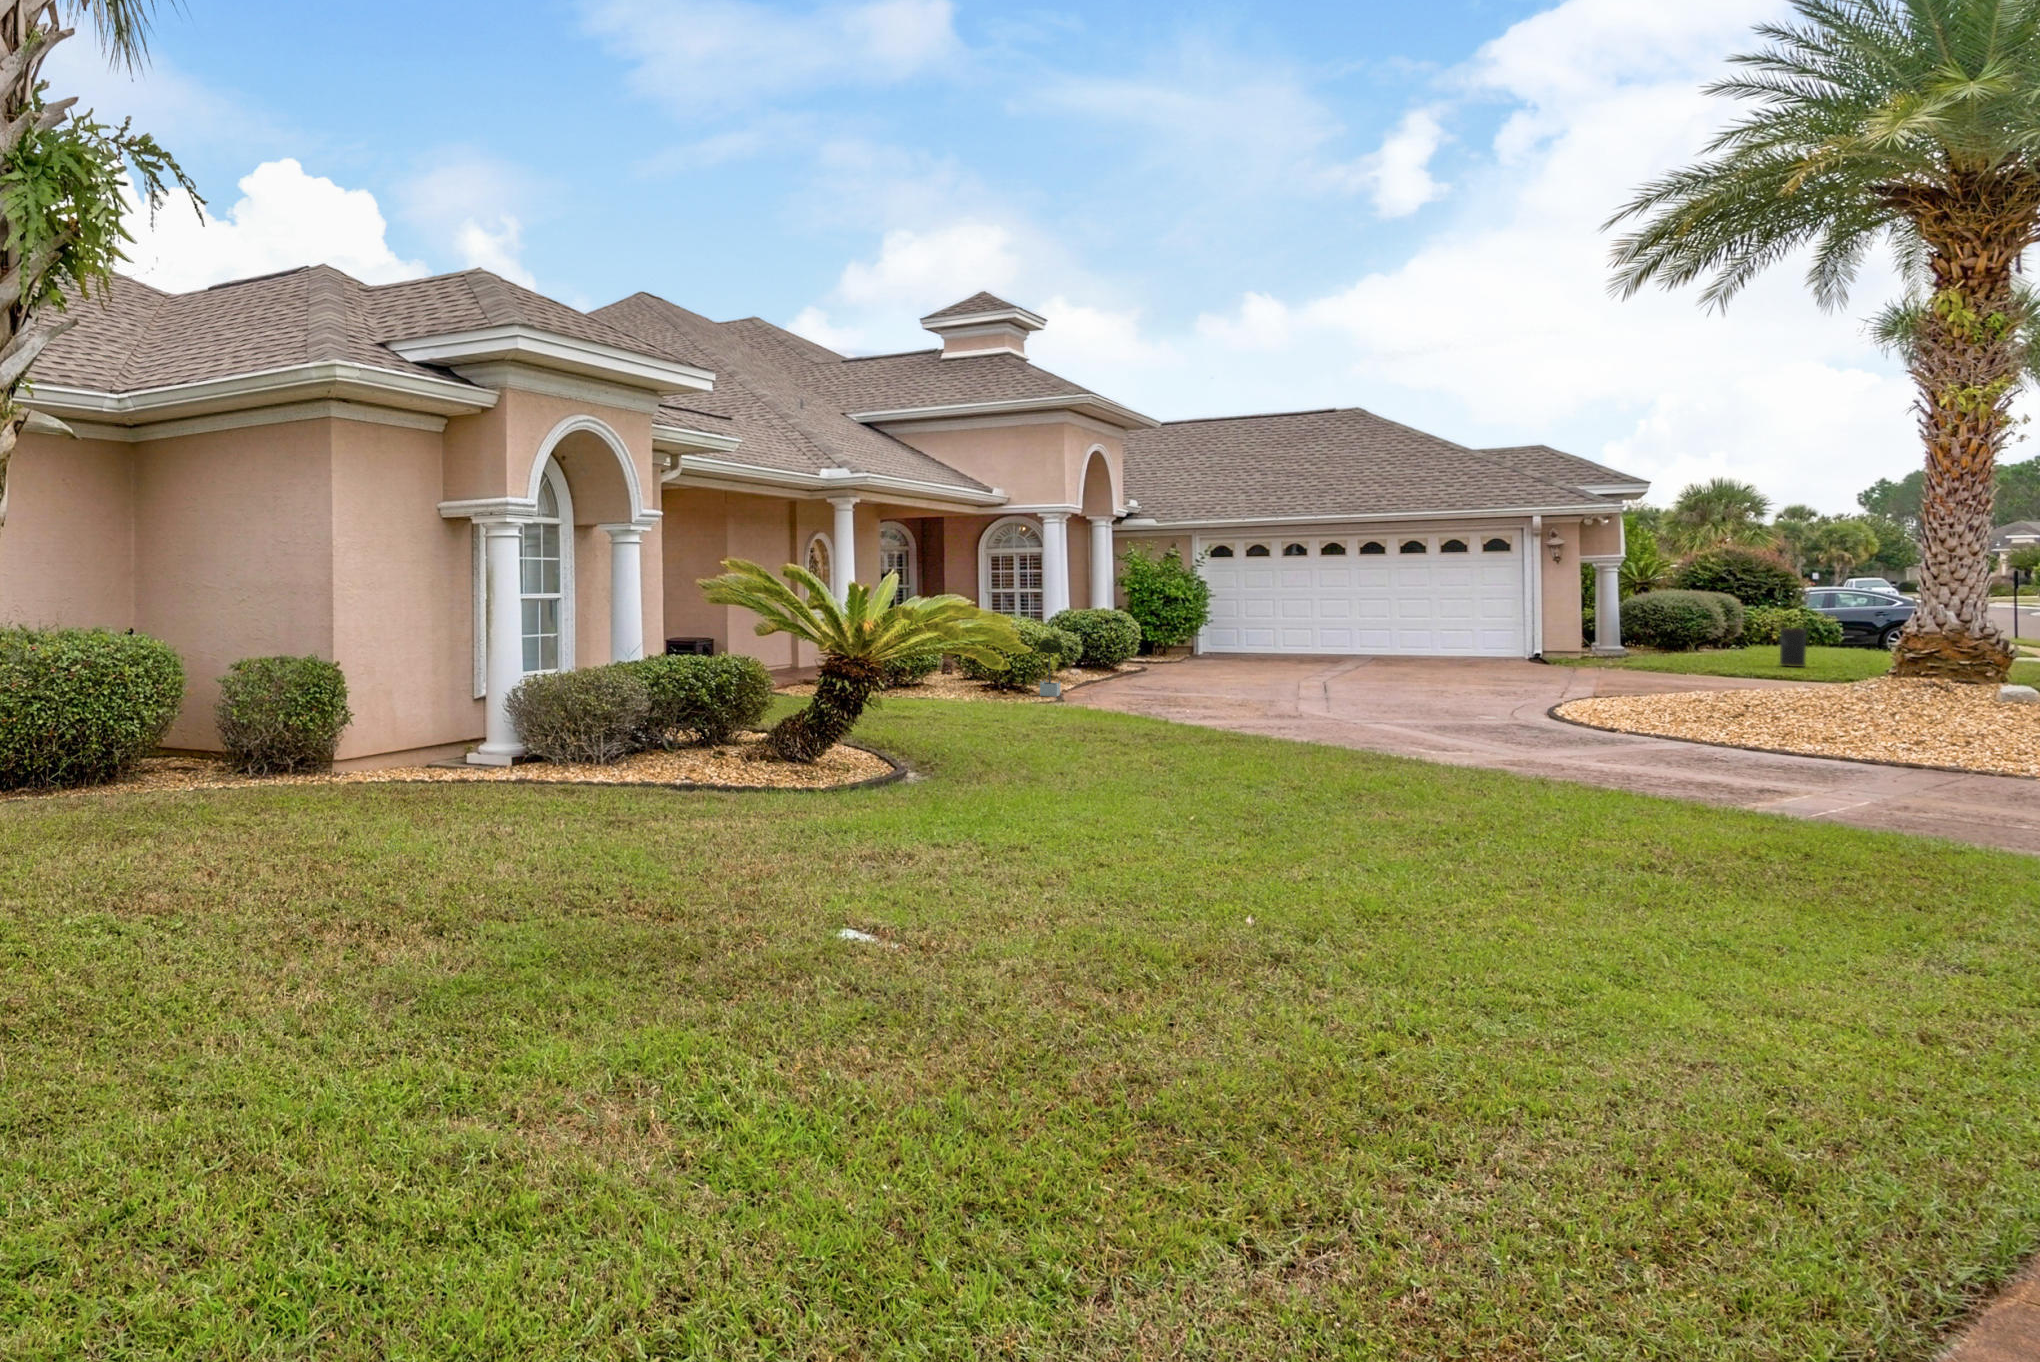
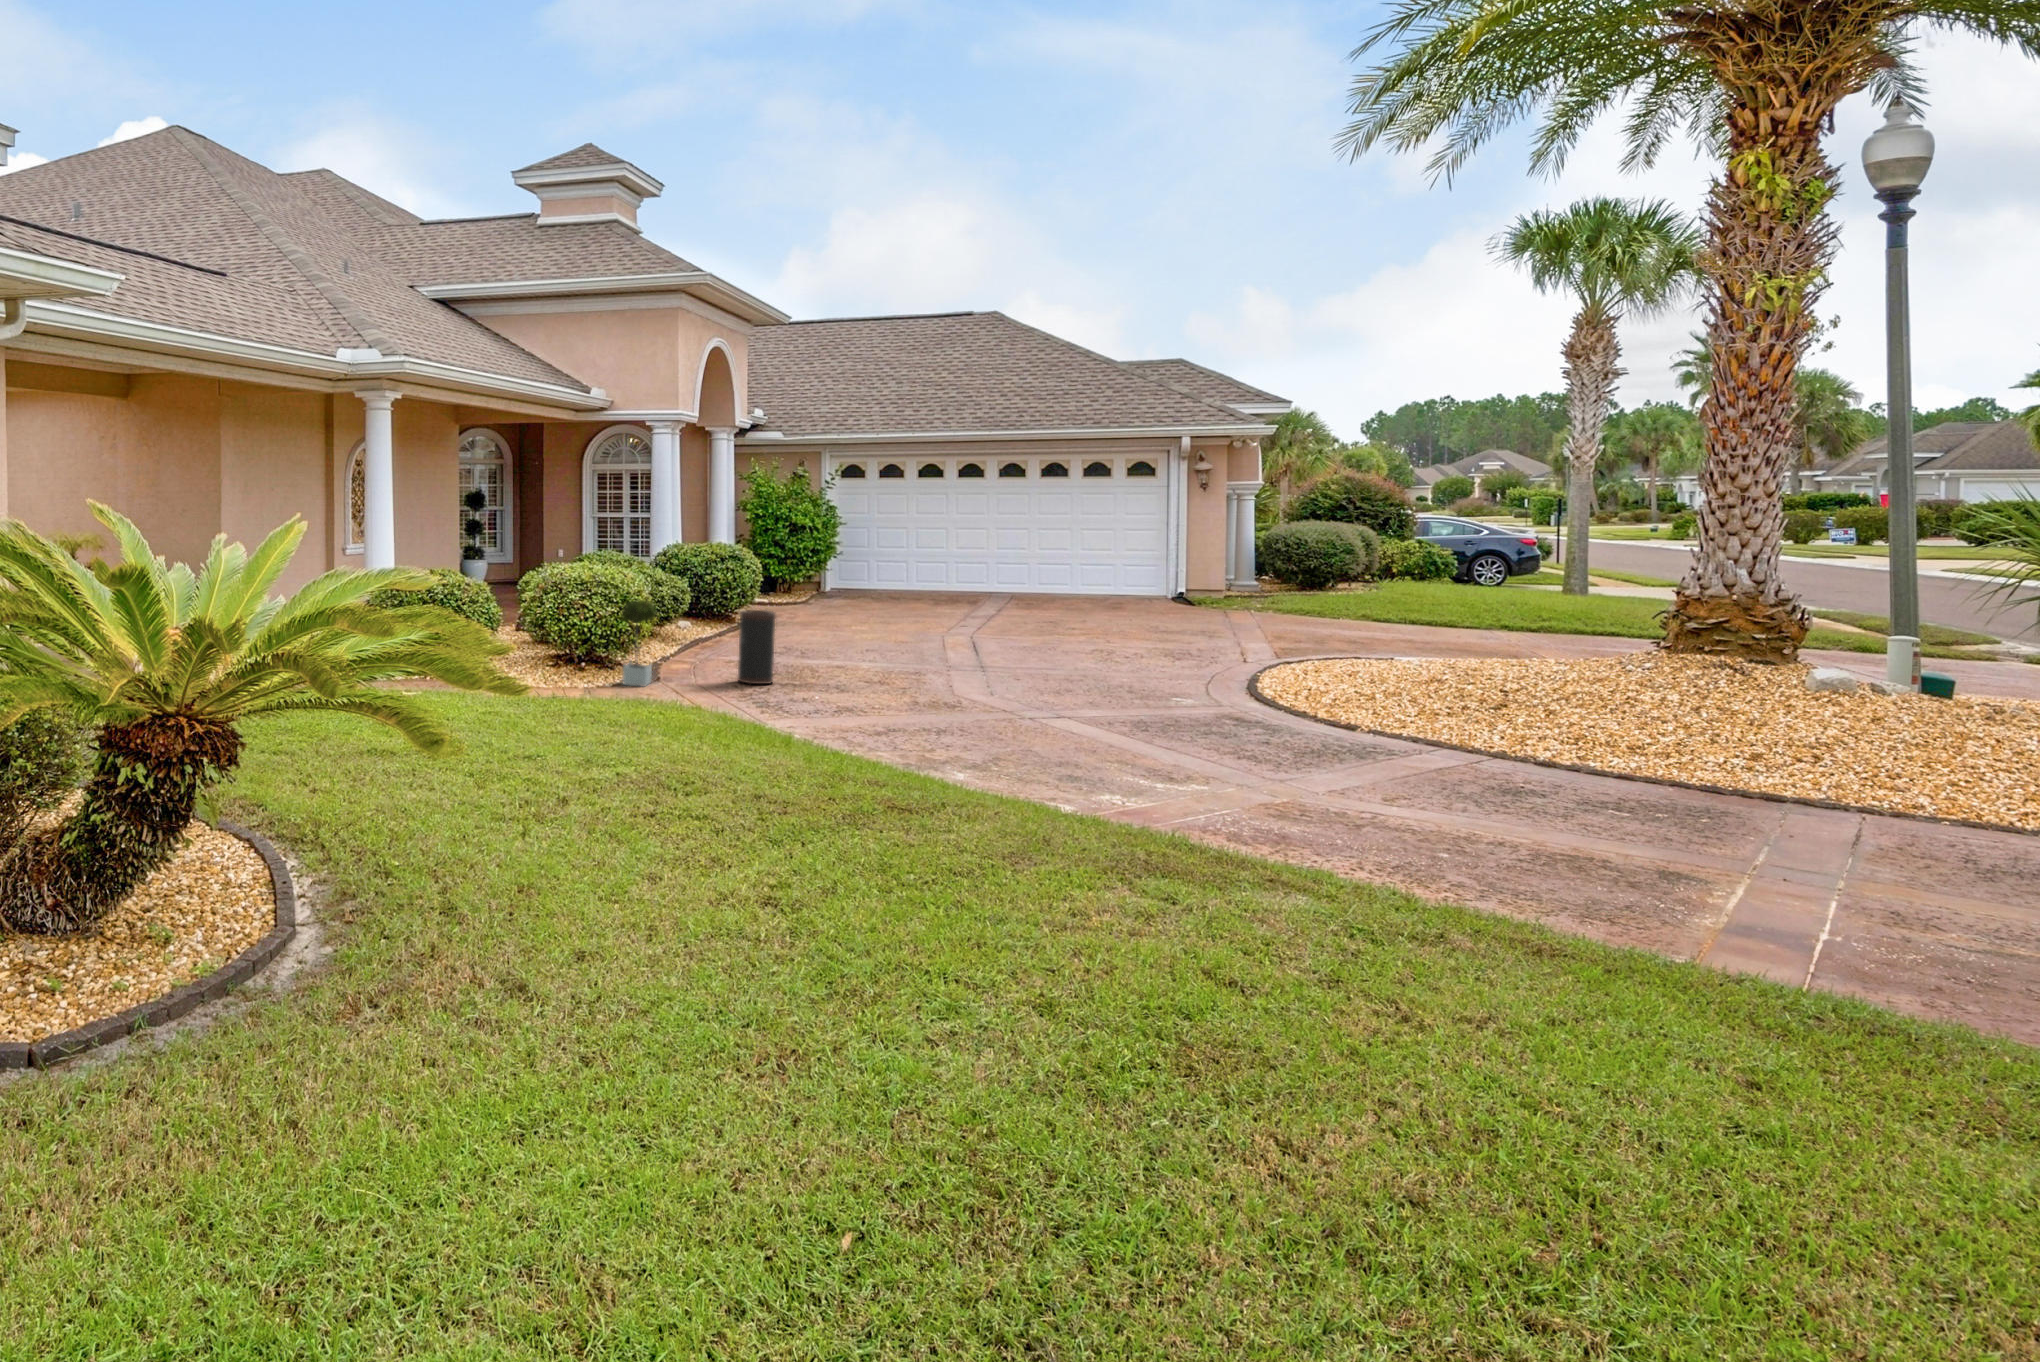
trash can: present [1780,628,1806,667] -> present [738,610,776,684]

